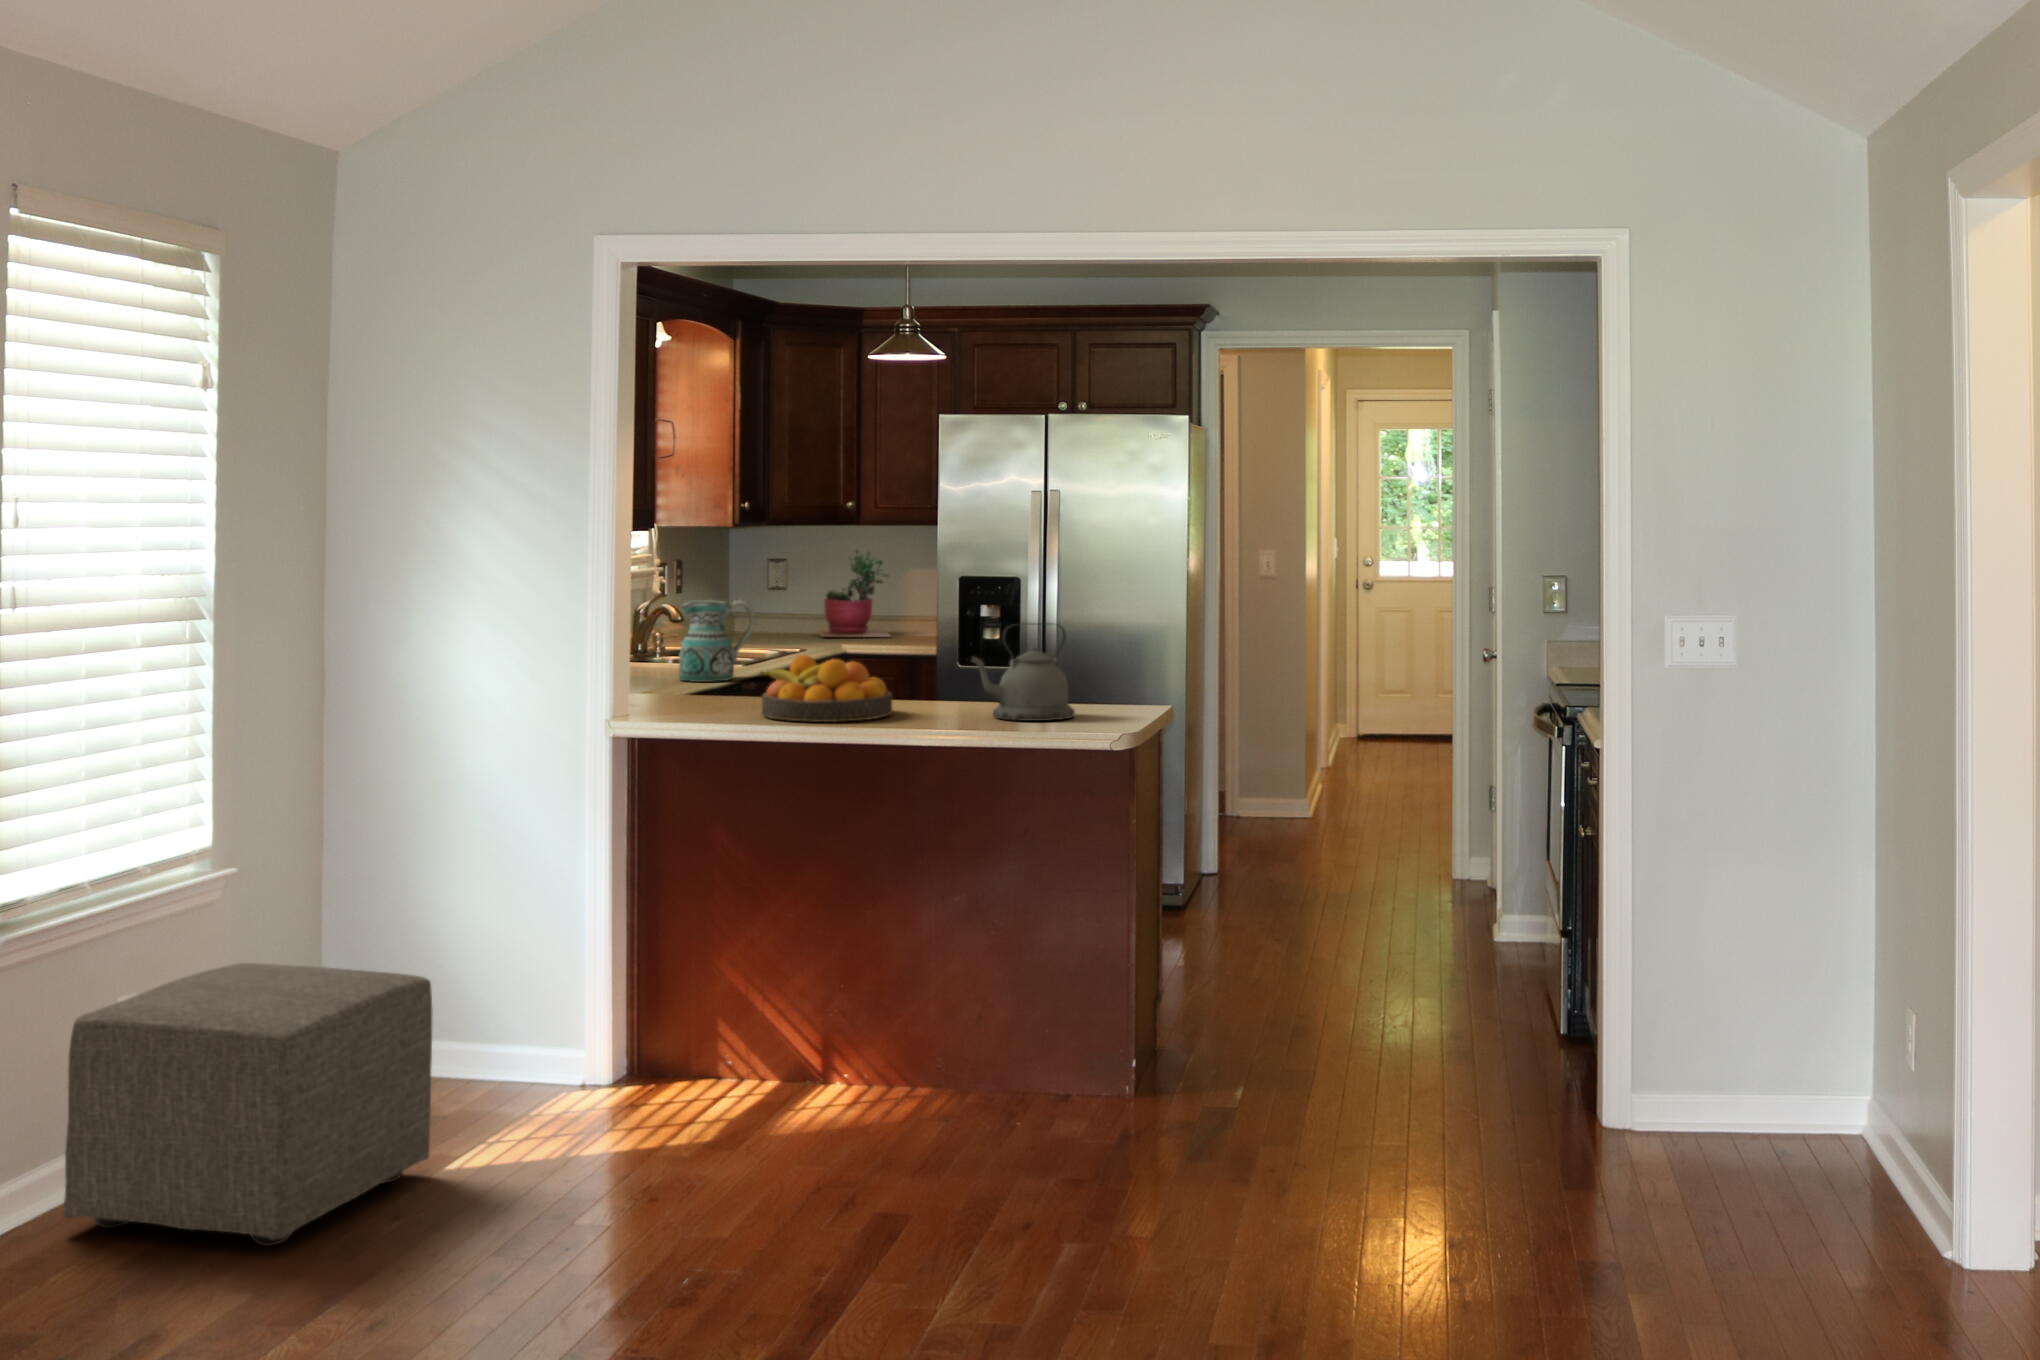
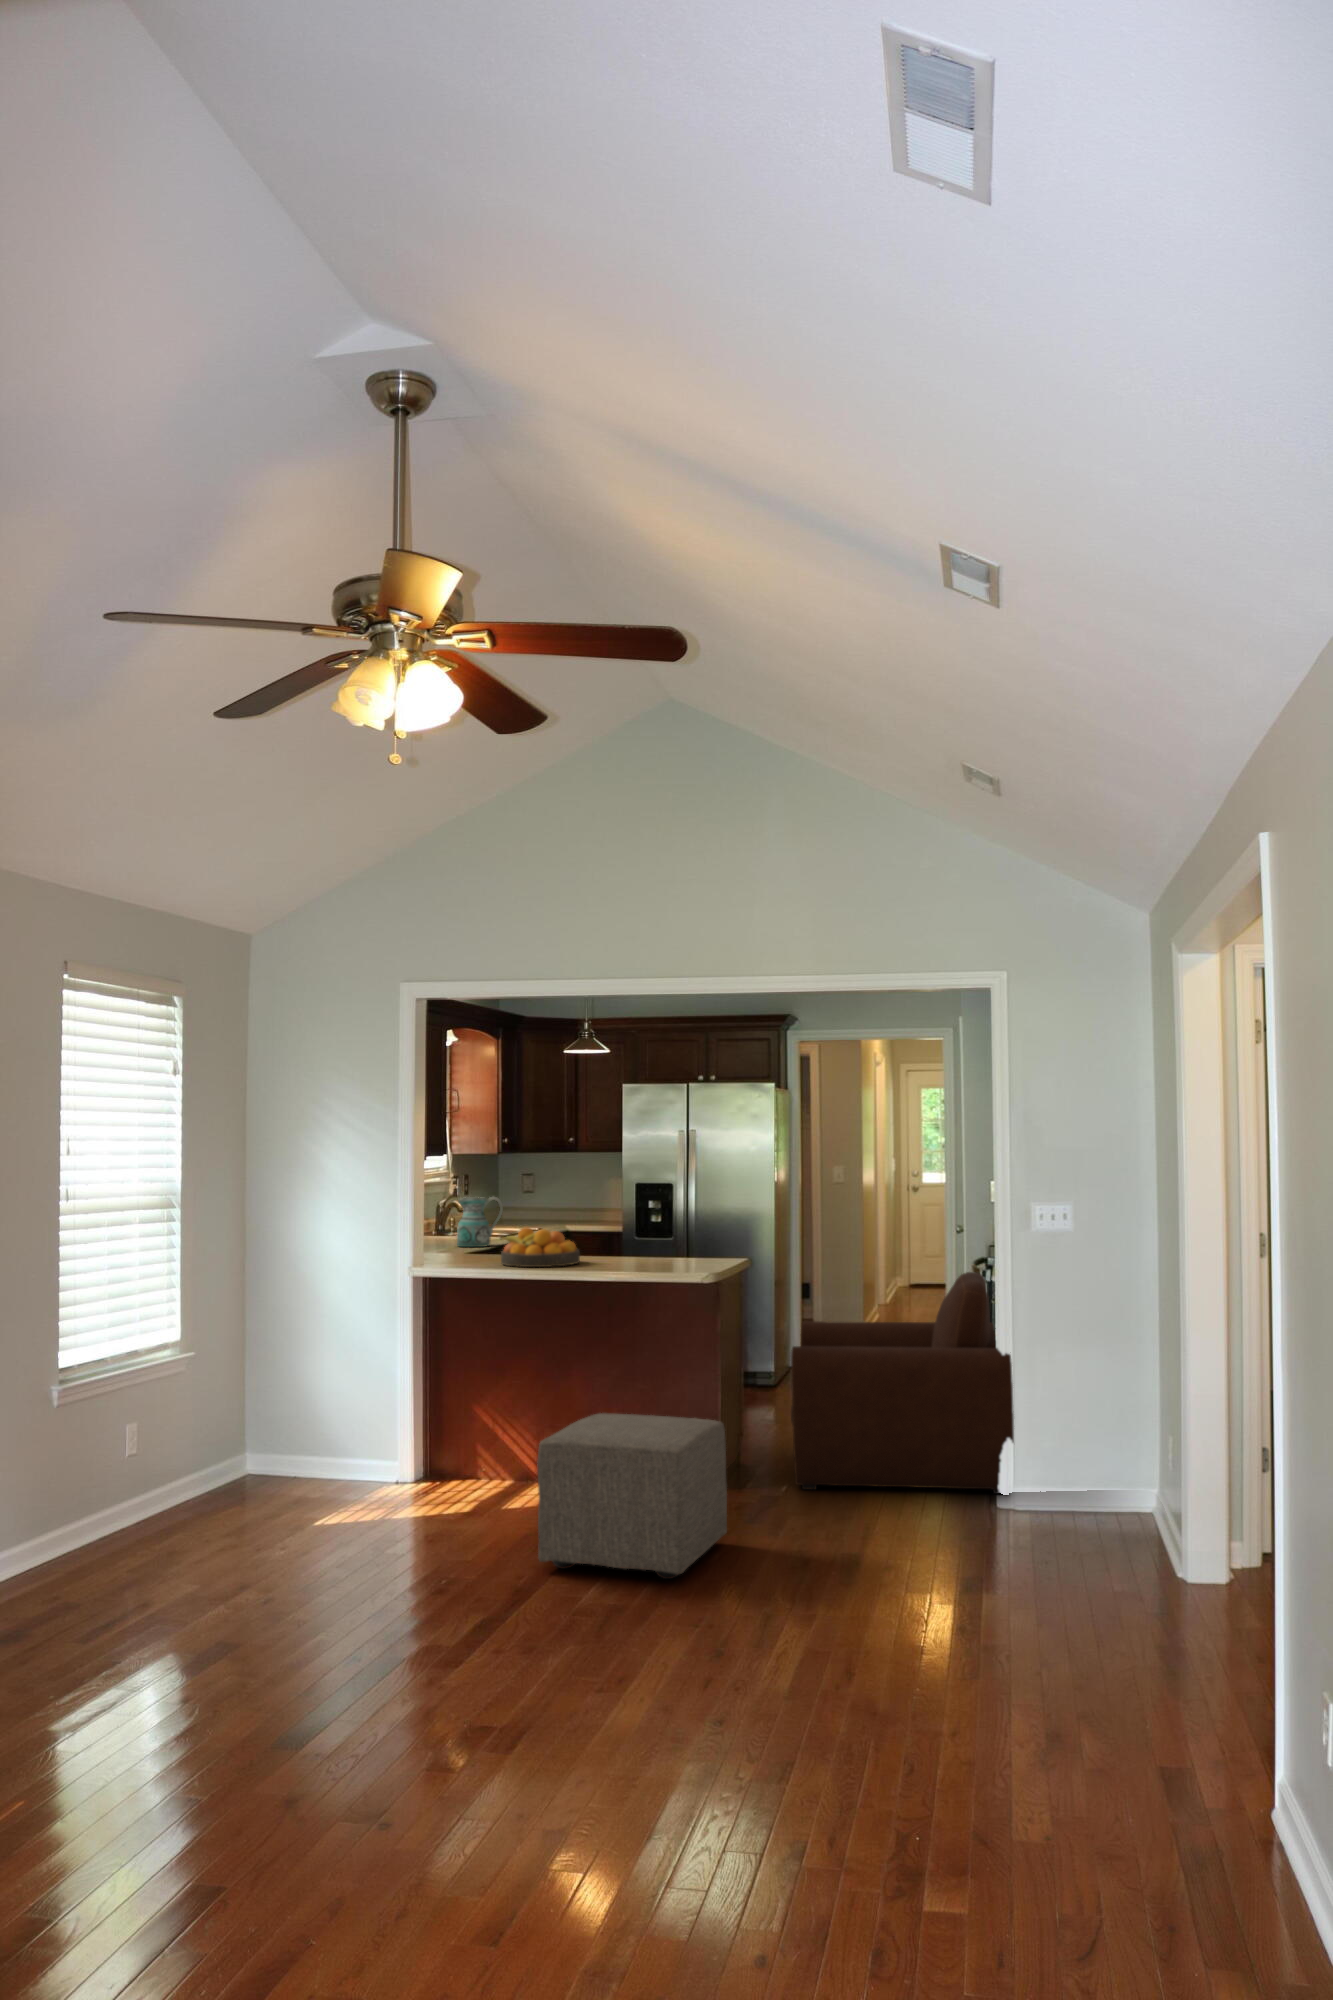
succulent plant: present [817,550,890,637] -> none [549,1167,597,1223]
kettle: present [971,624,1075,721] -> none [625,1206,690,1266]
armchair: none [1234,731,1606,1093] -> present [791,1272,1014,1494]
ottoman: present [64,963,432,1246] -> present [538,1413,727,1579]

